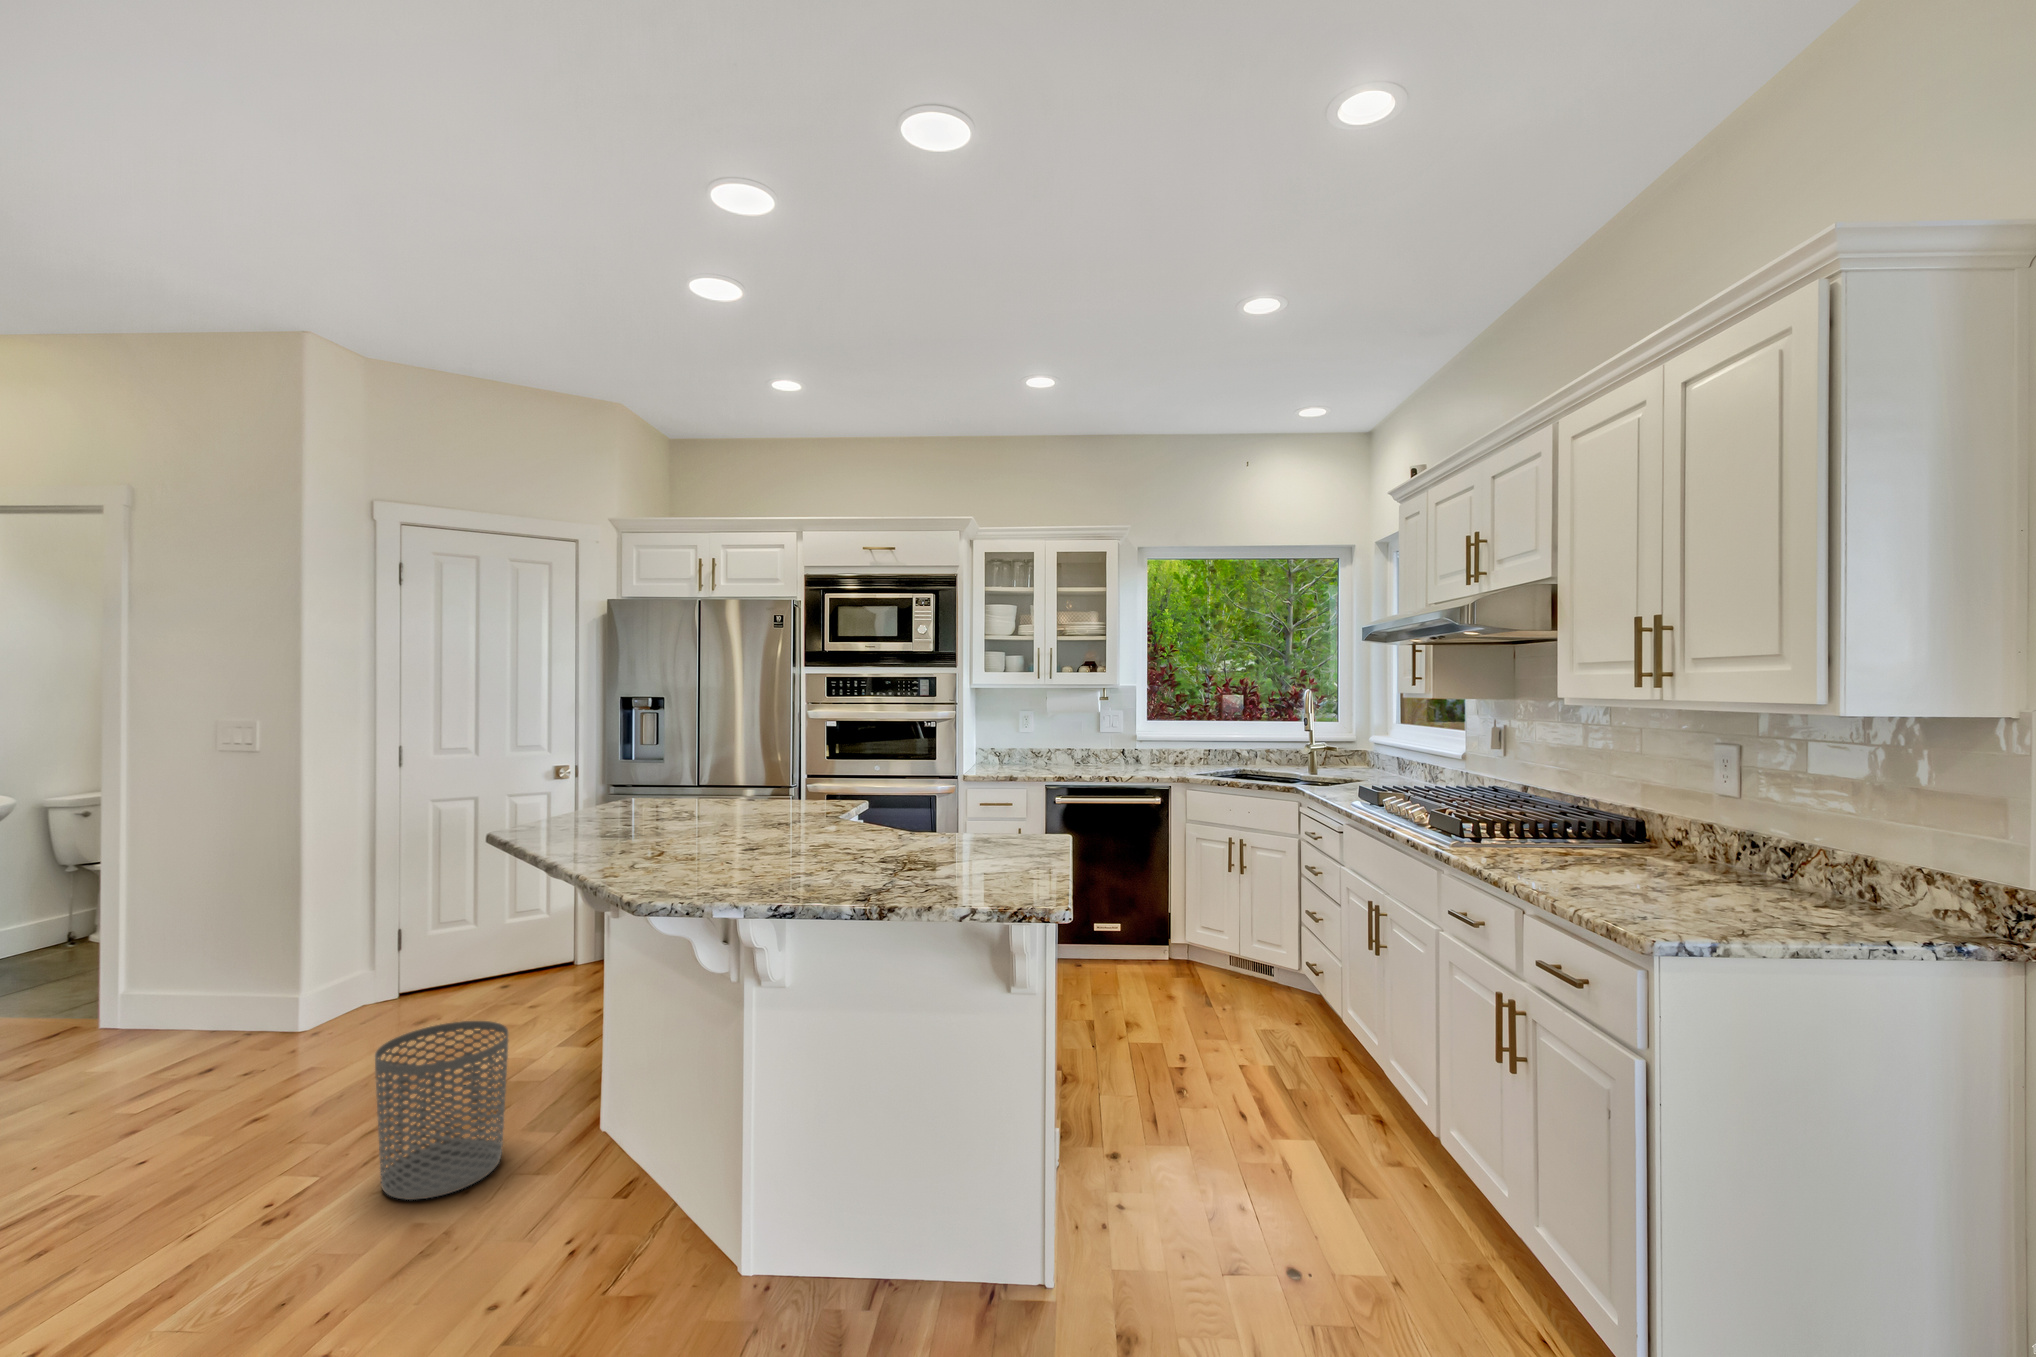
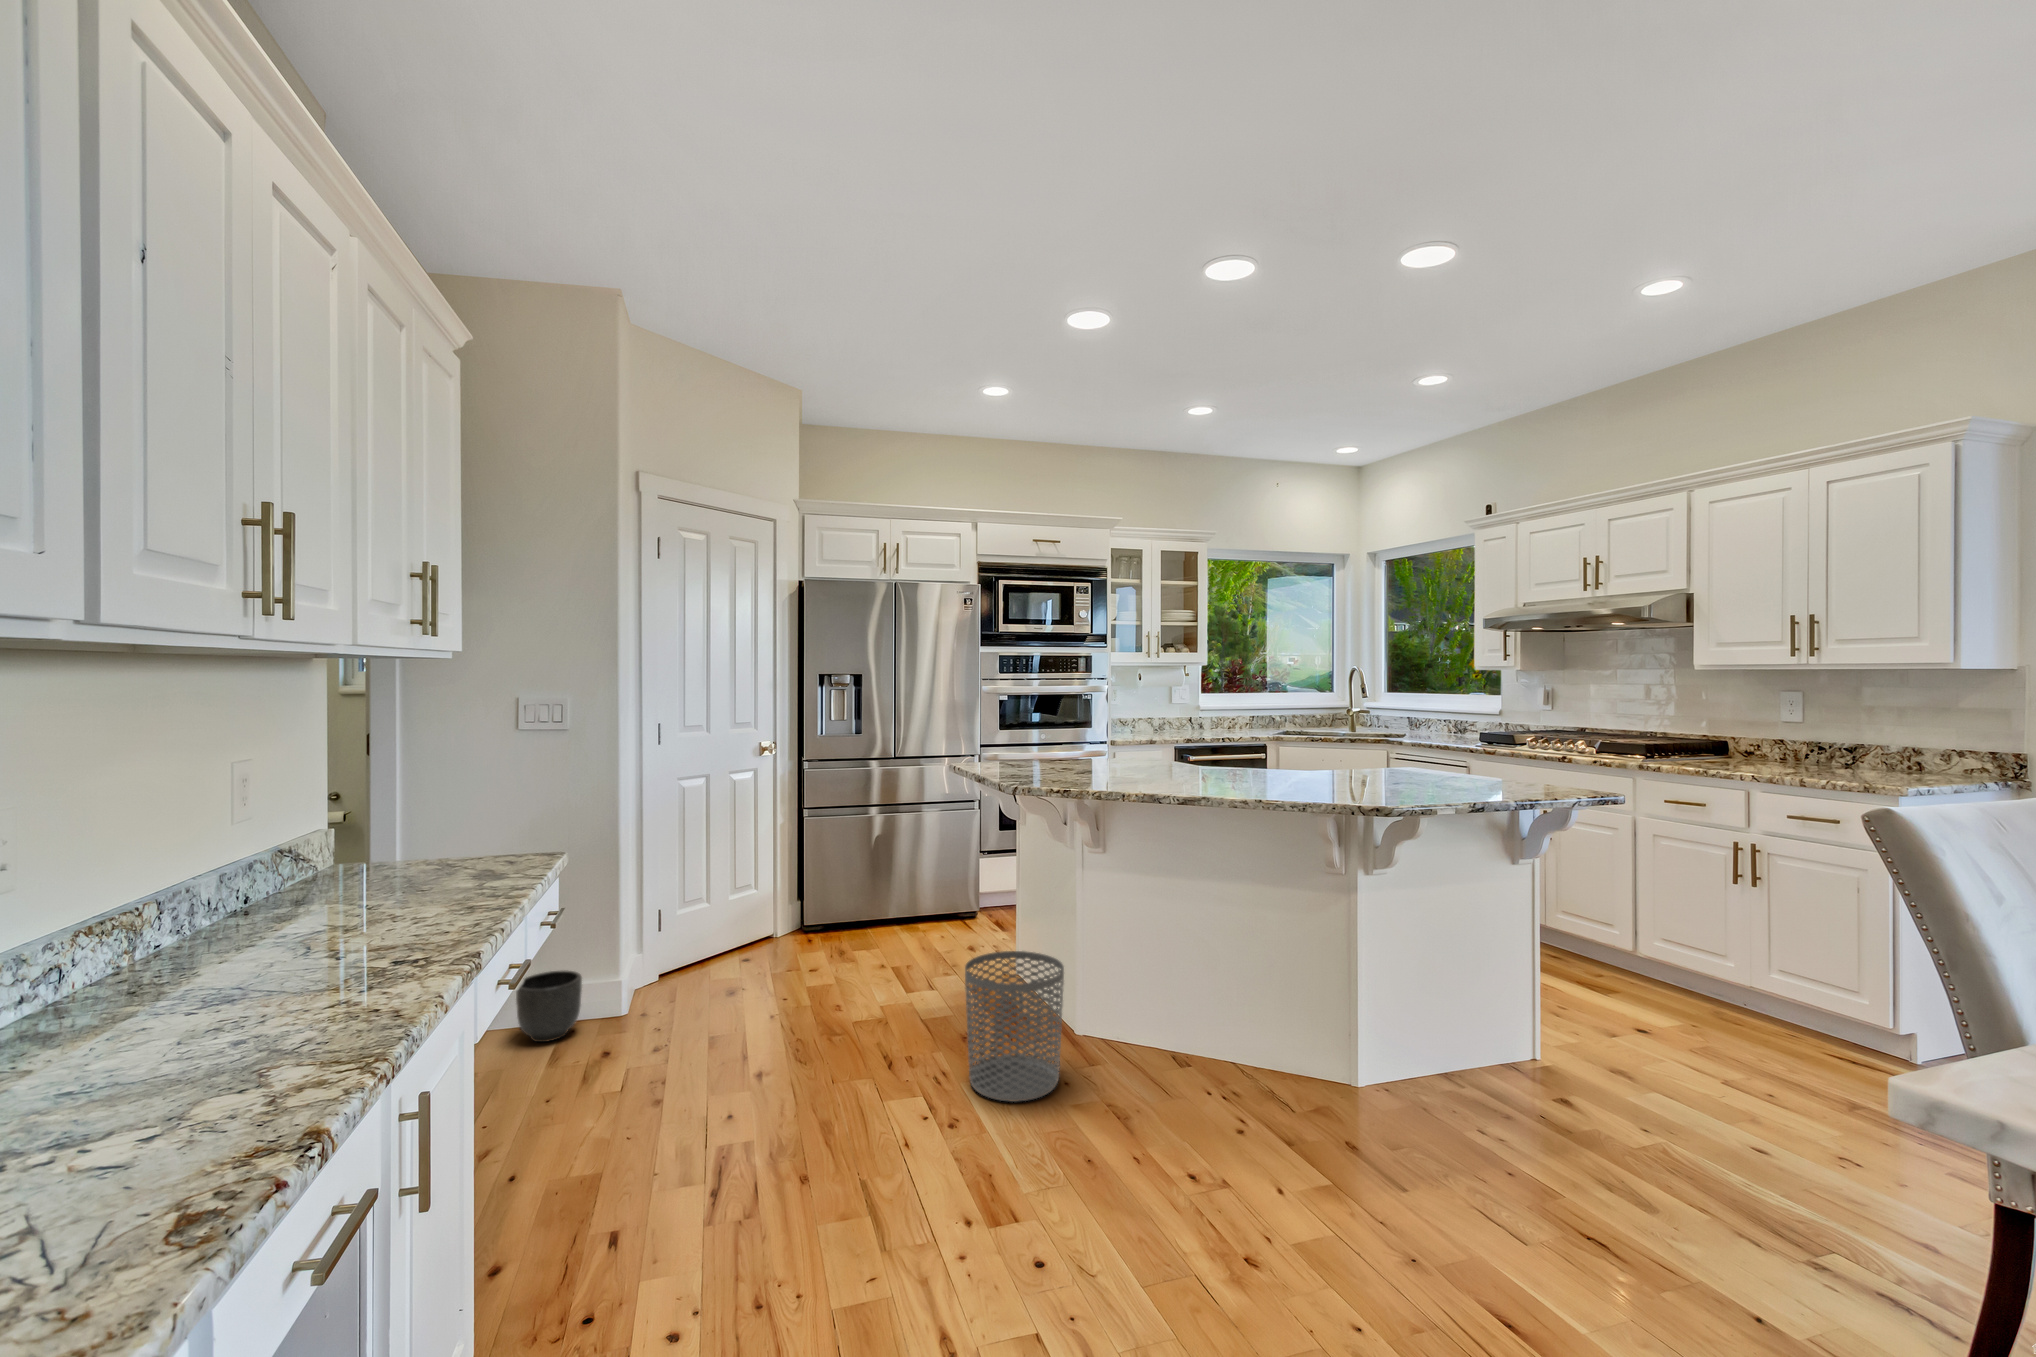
planter: none [182,981,255,1048] -> present [516,970,582,1042]

